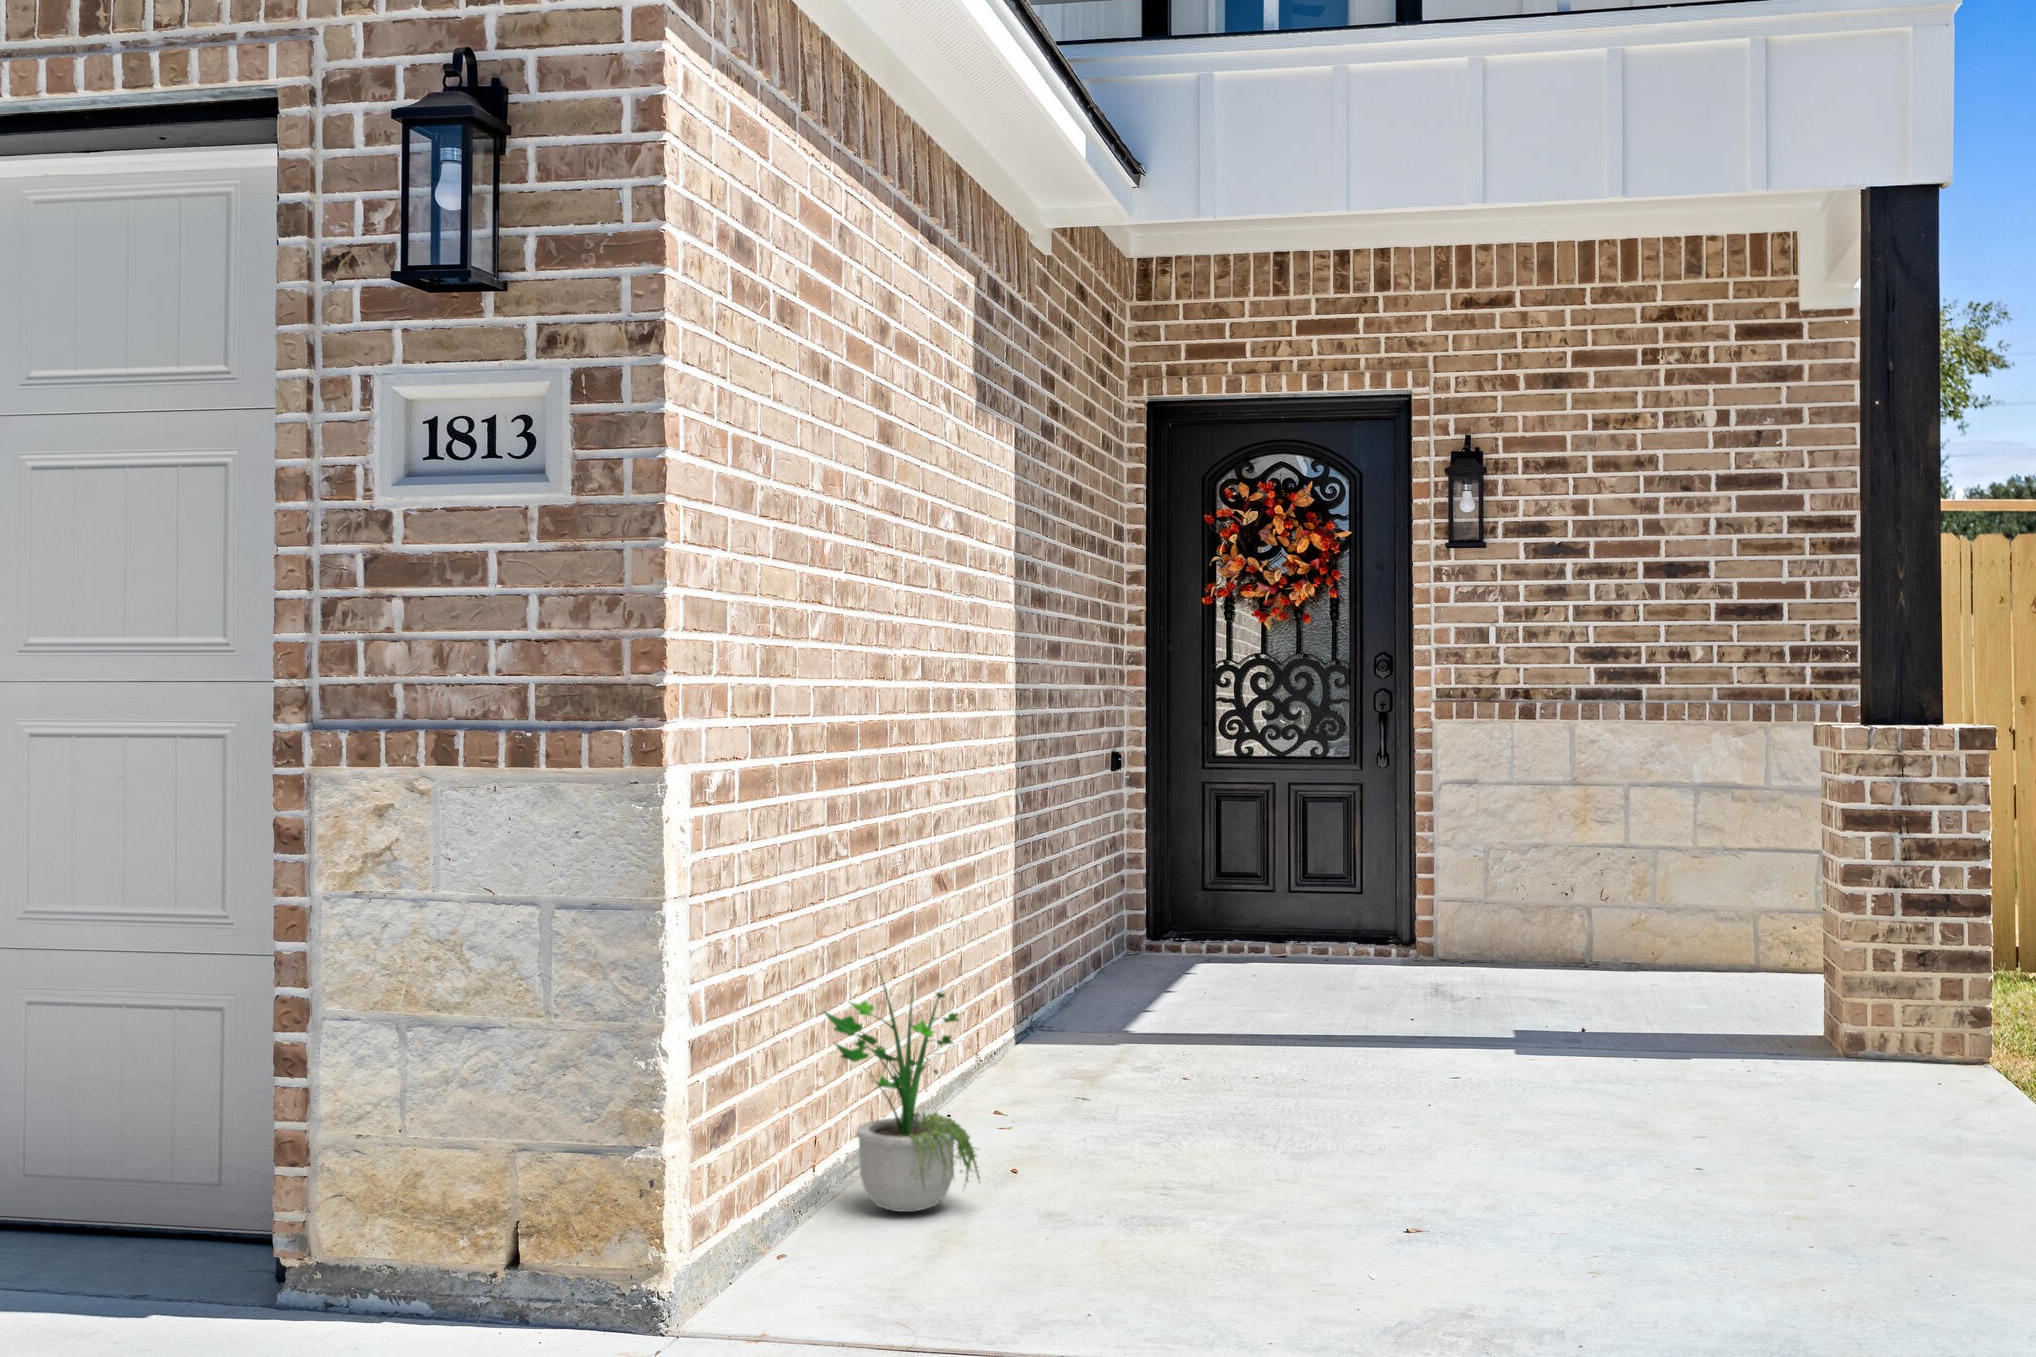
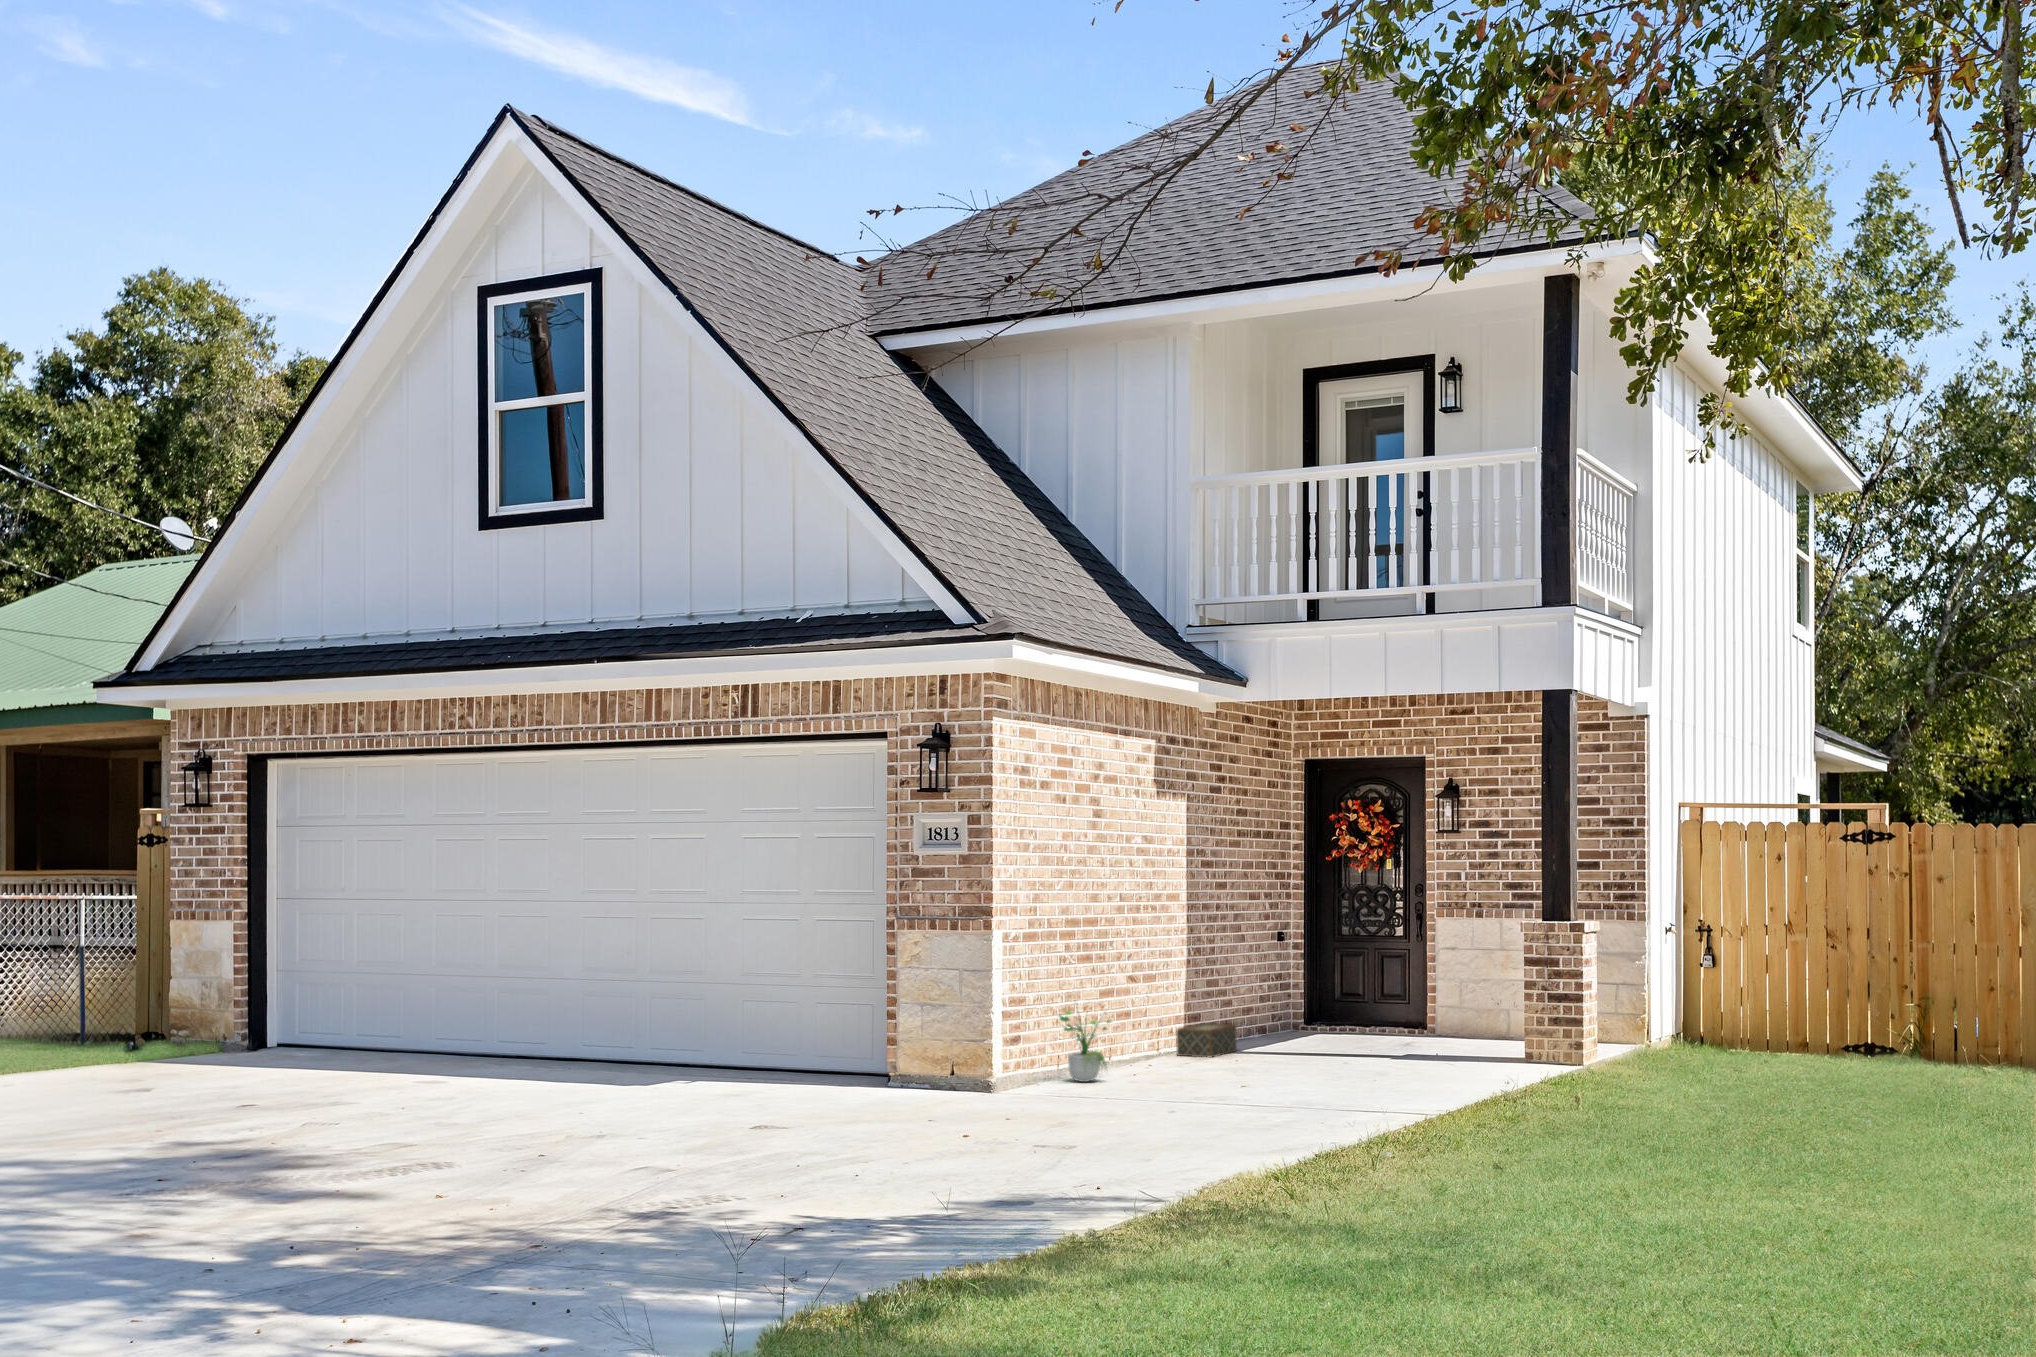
woven basket: none [1011,967,1125,1059] -> present [1176,1023,1237,1057]

